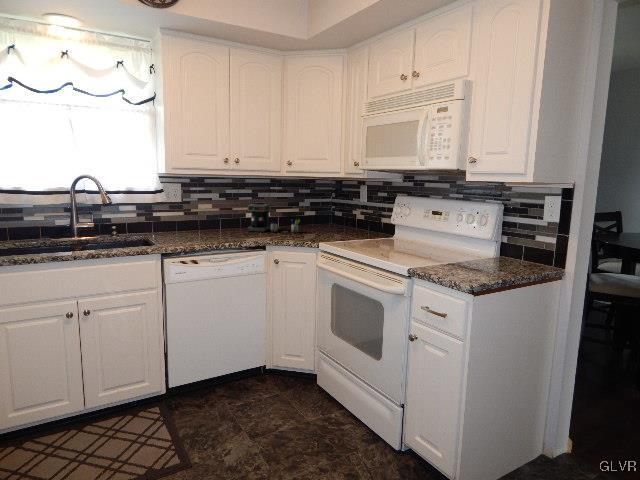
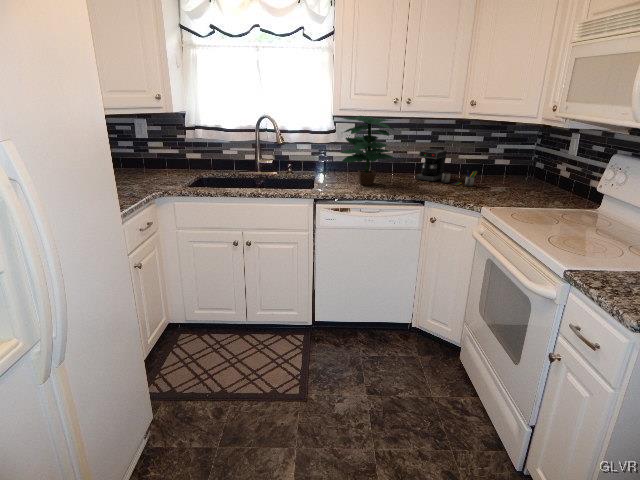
potted plant: none [177,175,231,239] -> present [341,116,394,185]

